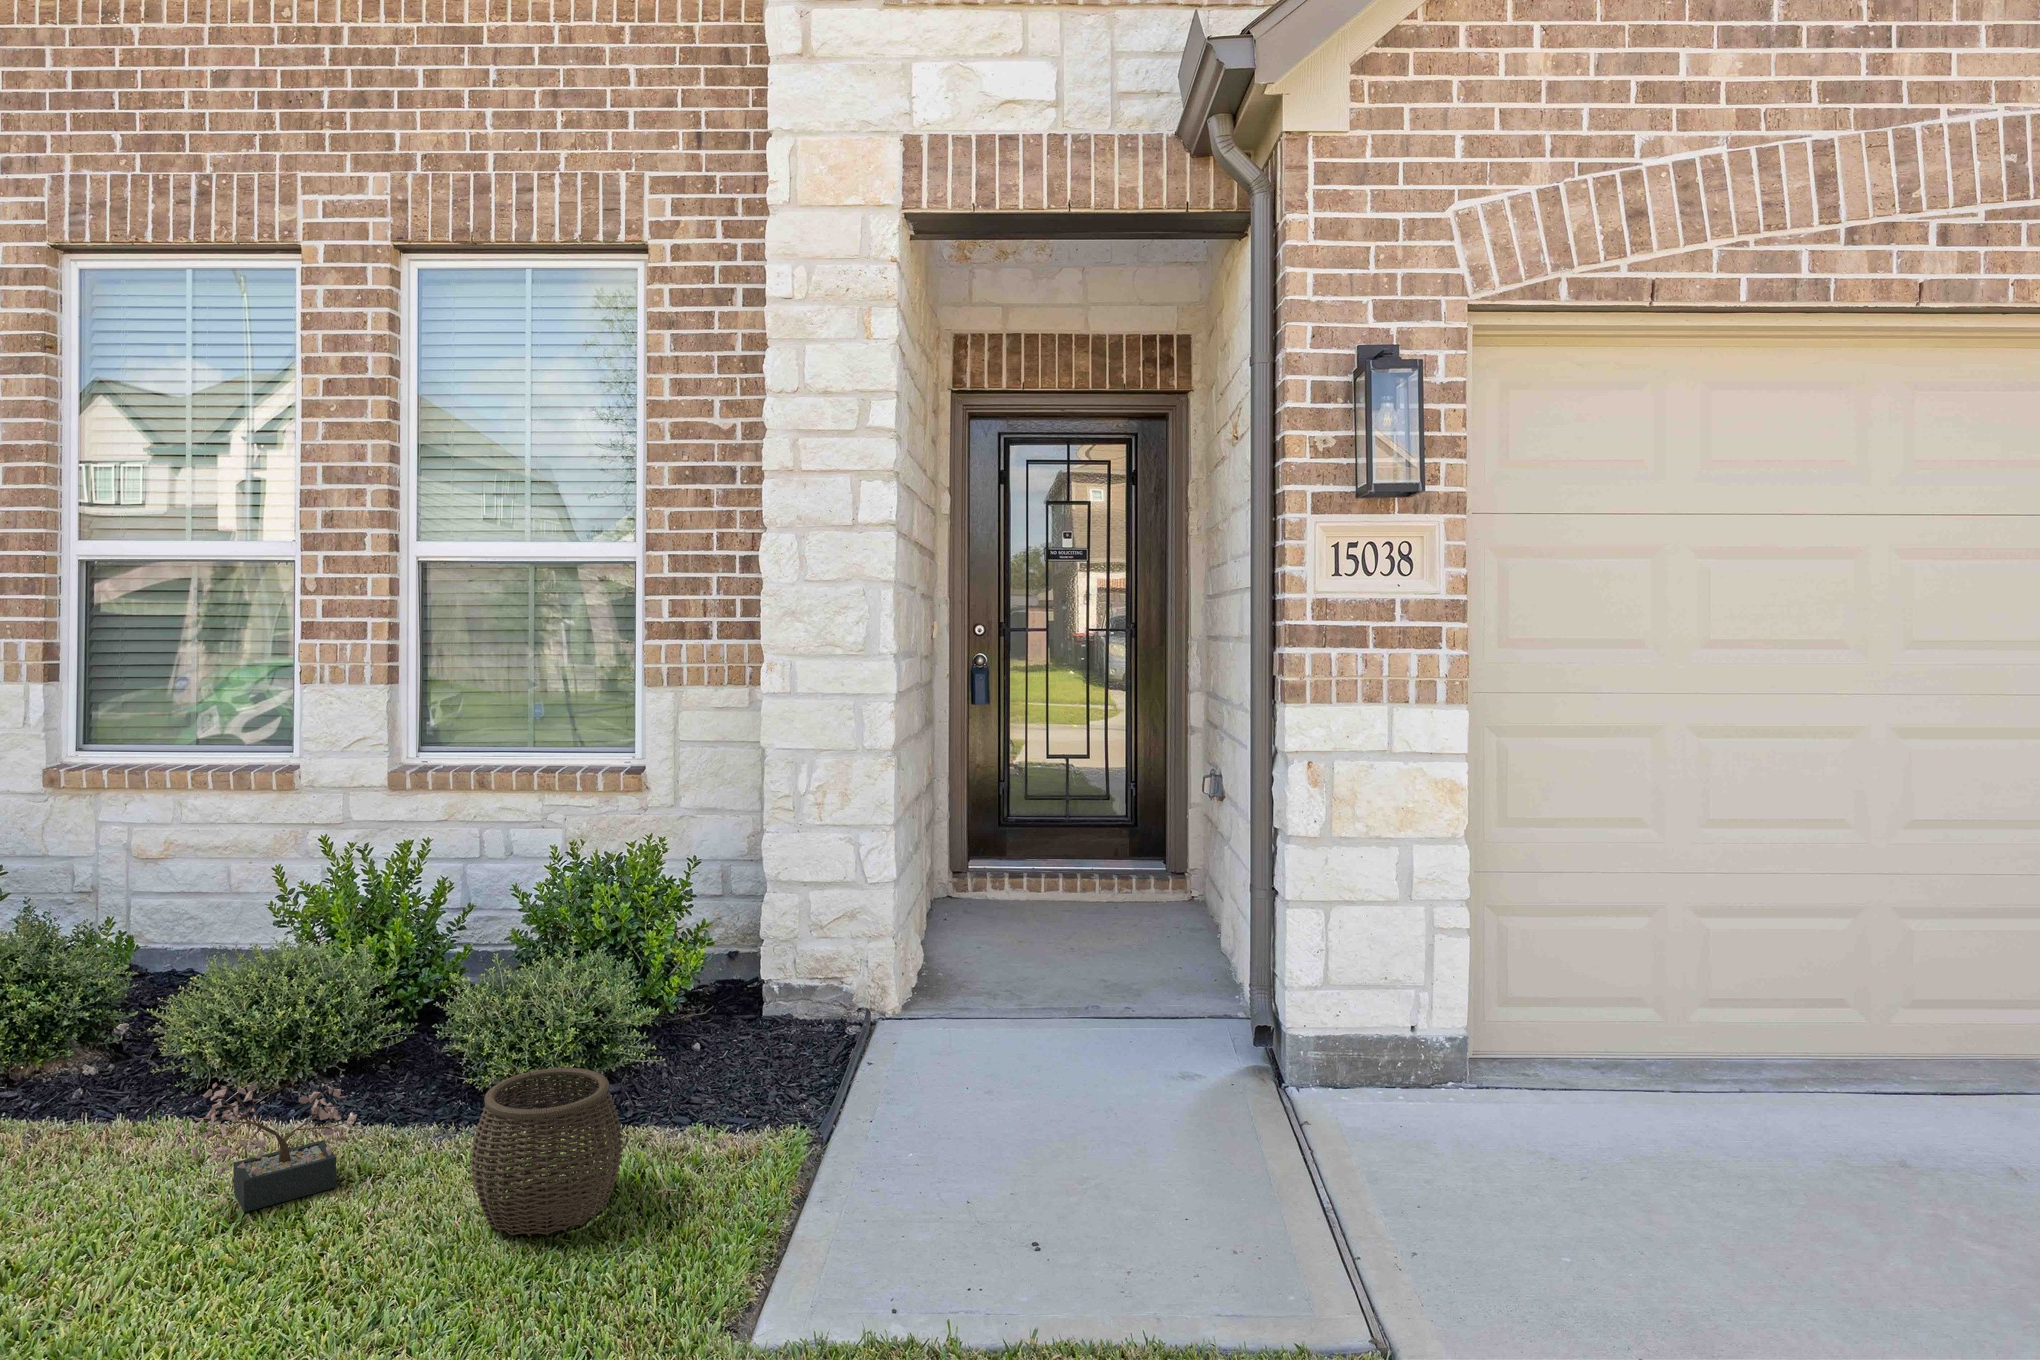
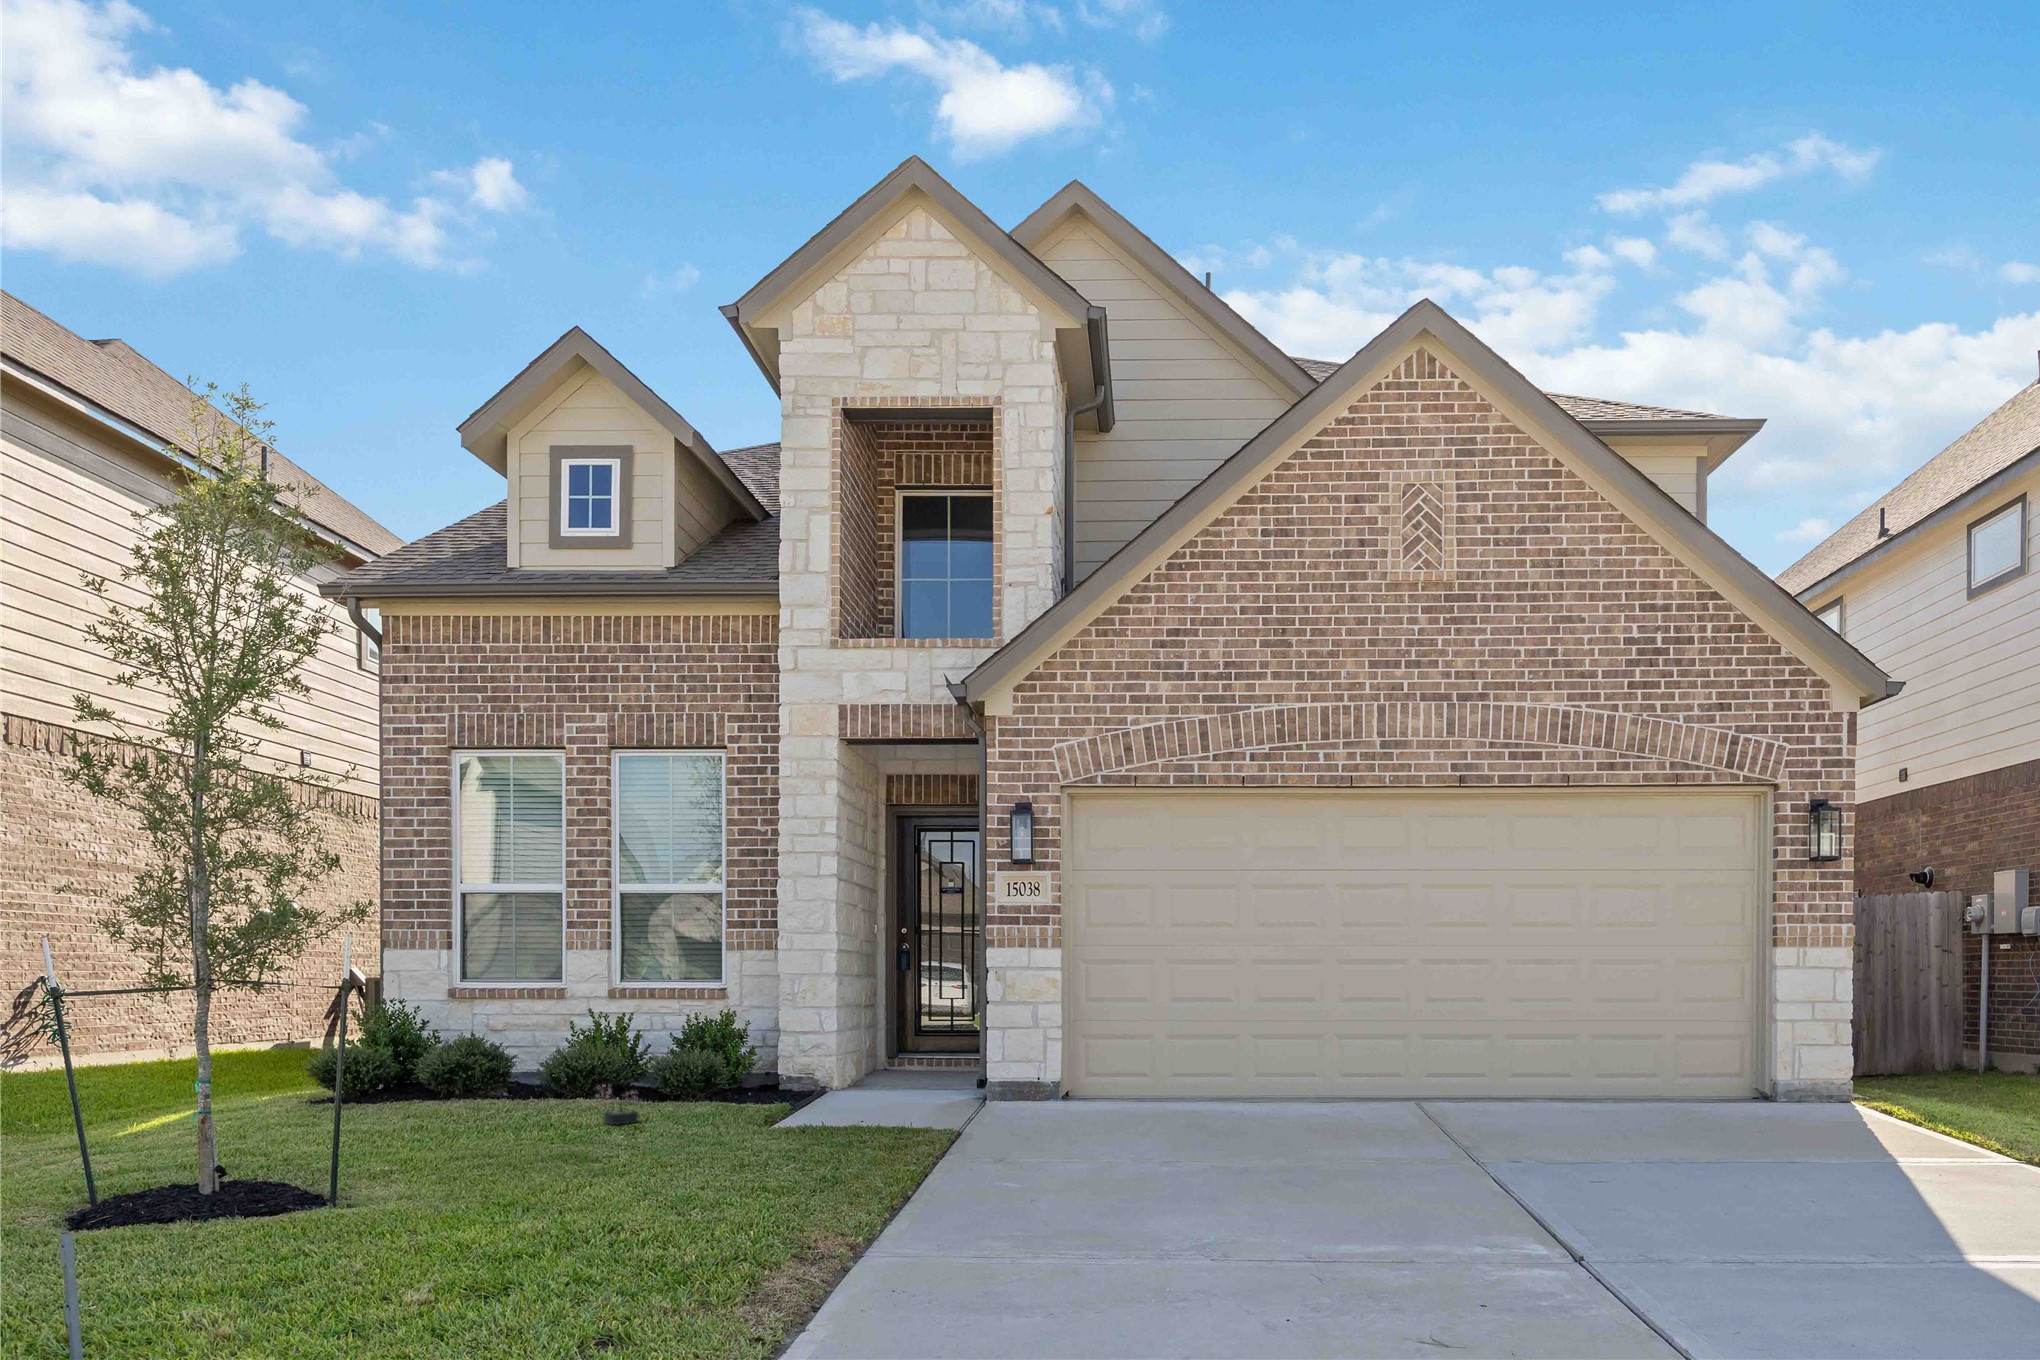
woven basket: present [470,1068,623,1237] -> none [687,1080,736,1126]

